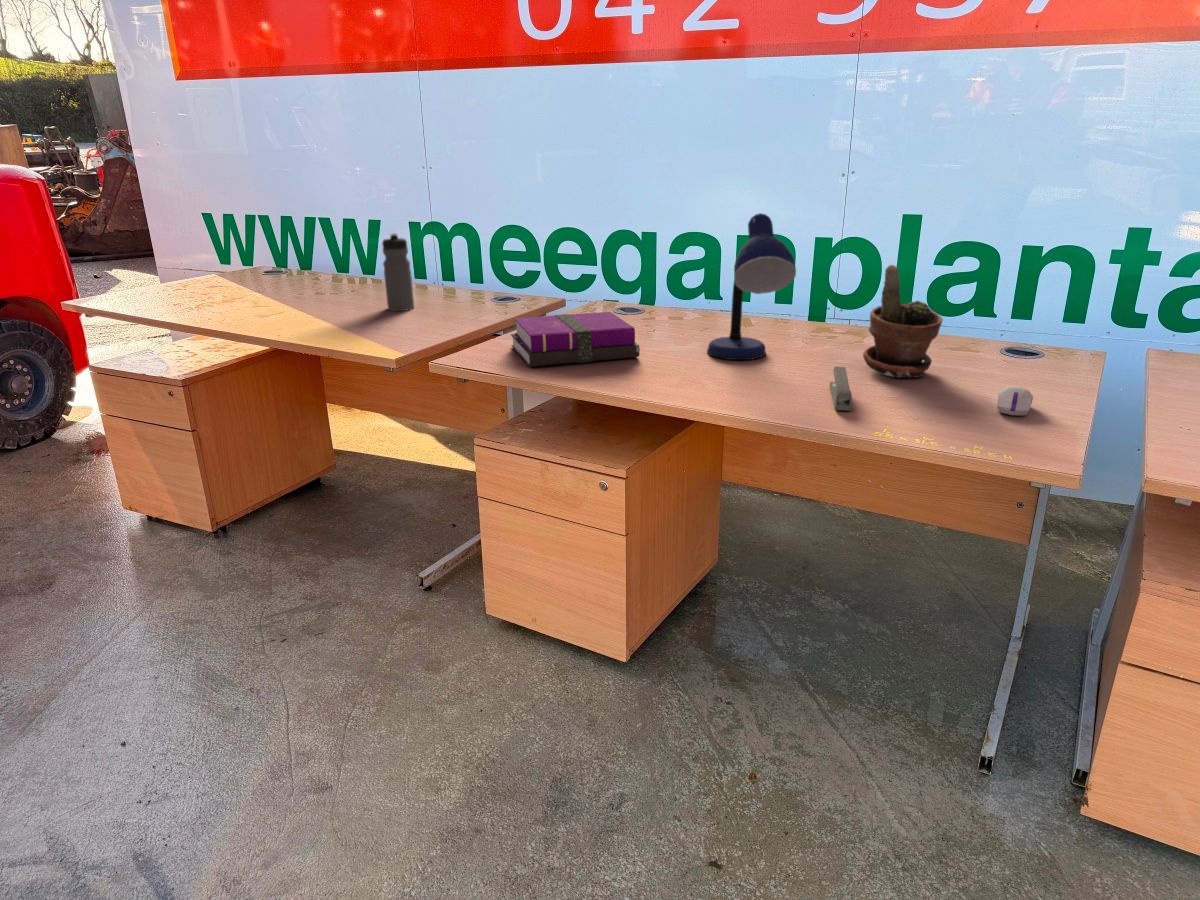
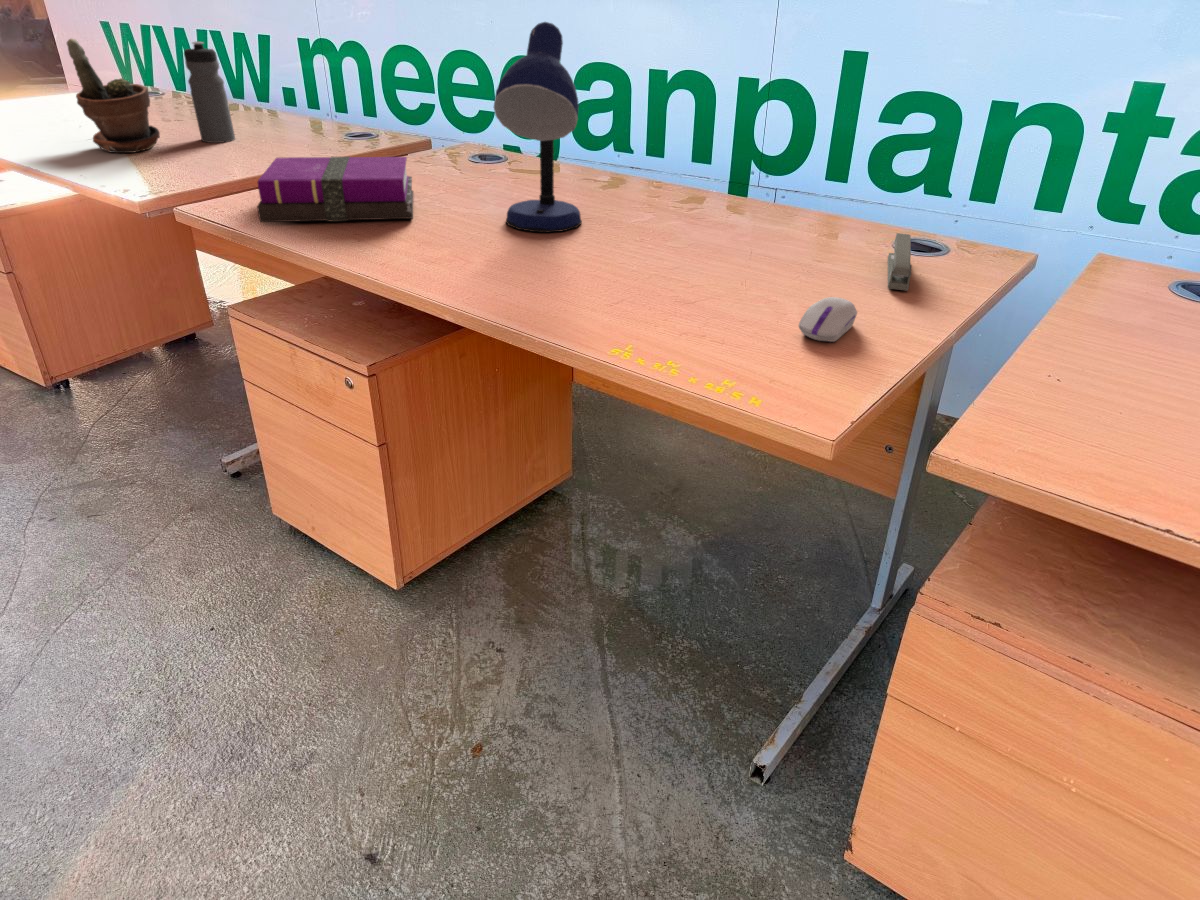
potted plant: present [863,265,943,378] -> present [67,39,160,153]
stapler: present [830,367,852,411] -> present [888,233,911,291]

